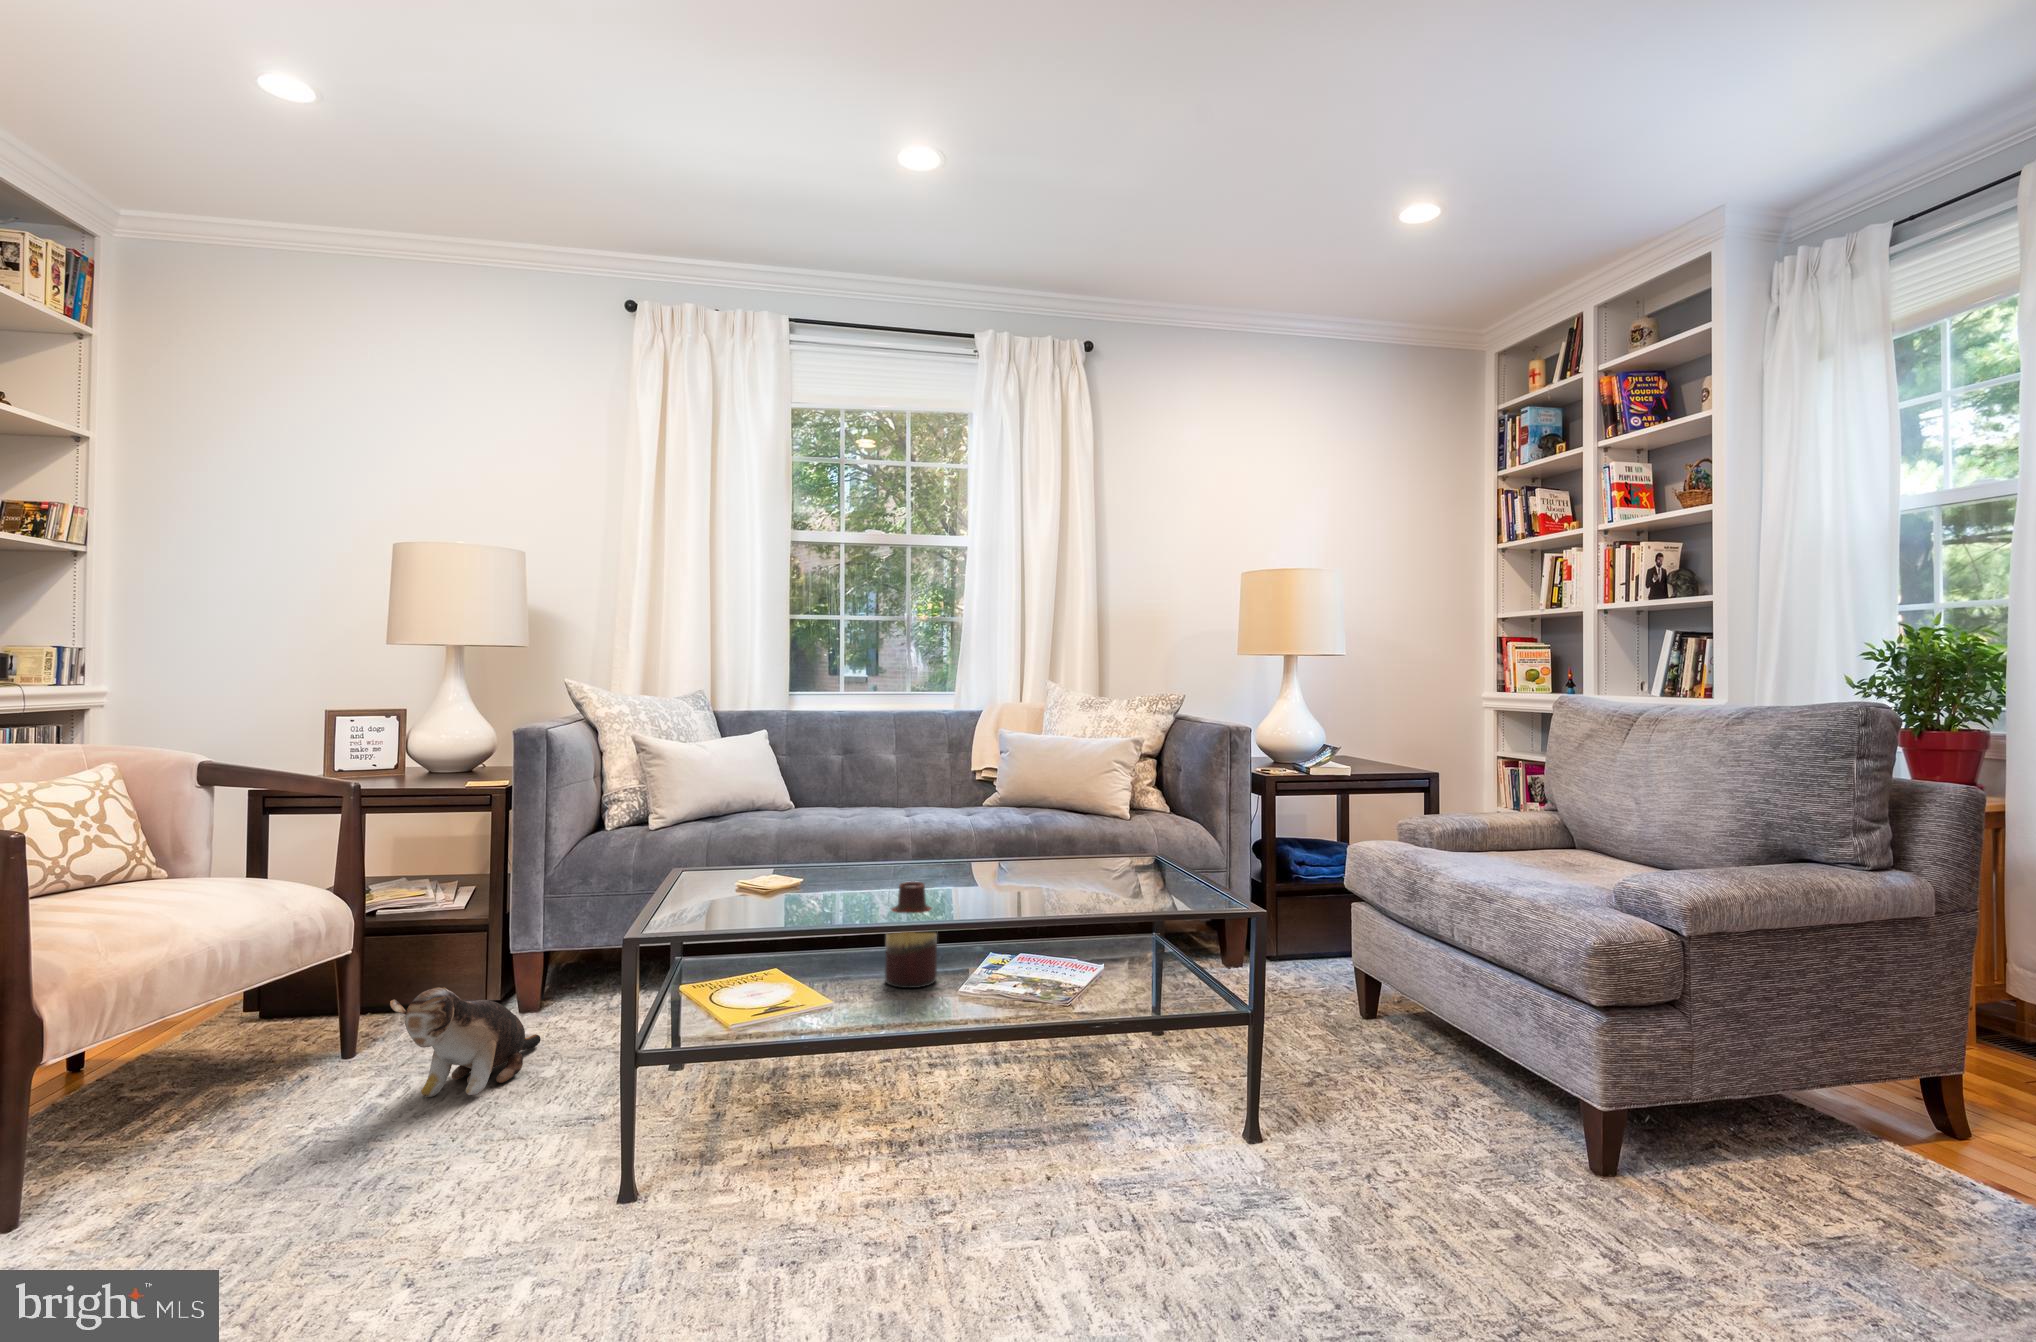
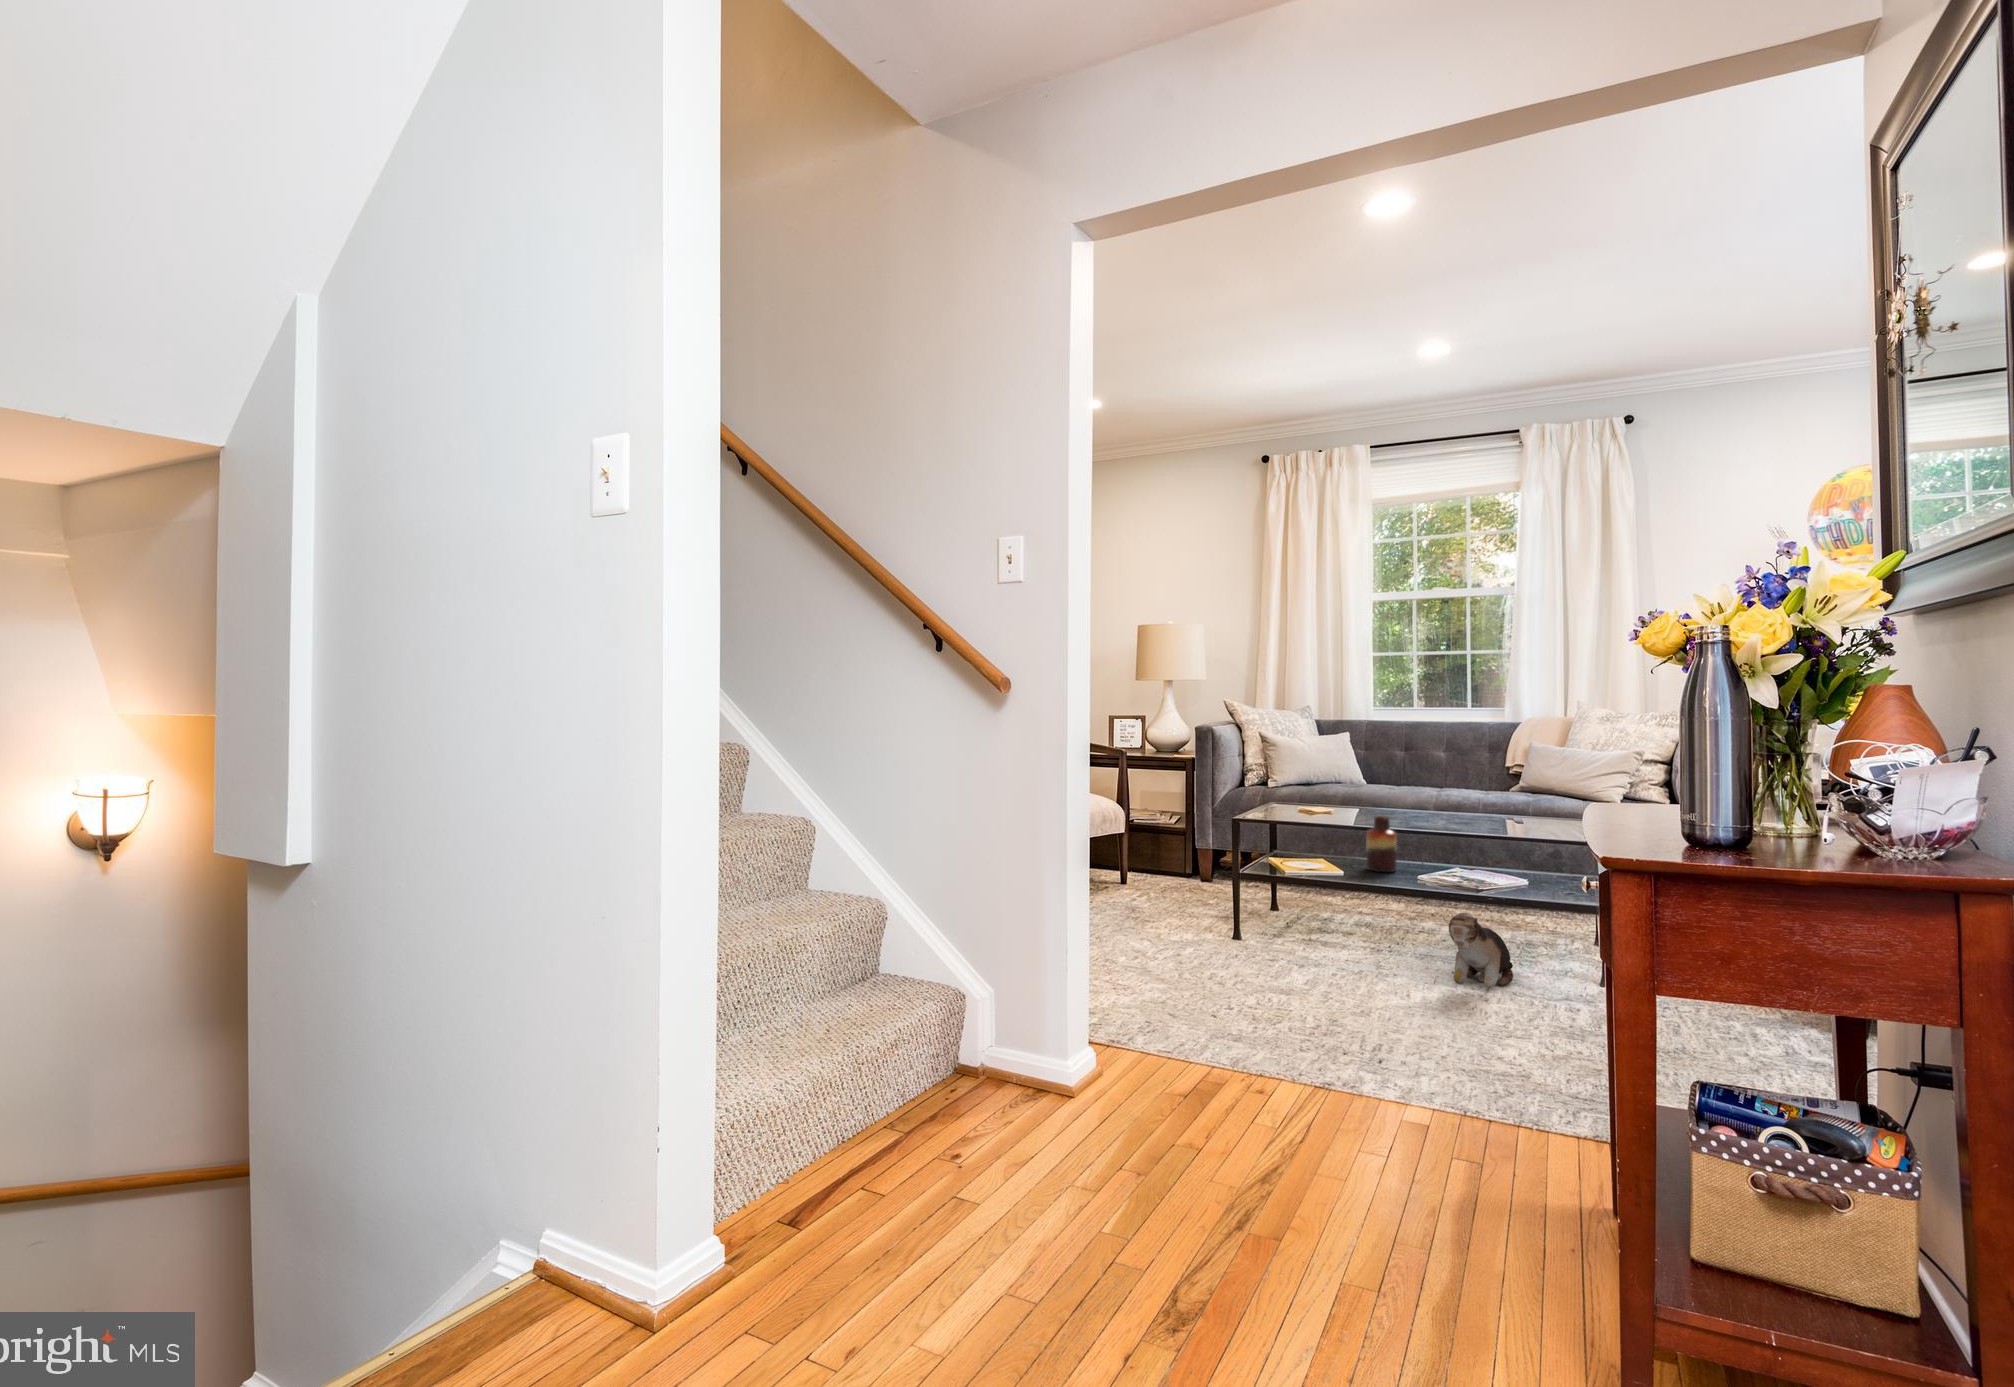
plush toy: present [390,987,541,1097] -> present [1442,912,1513,988]

